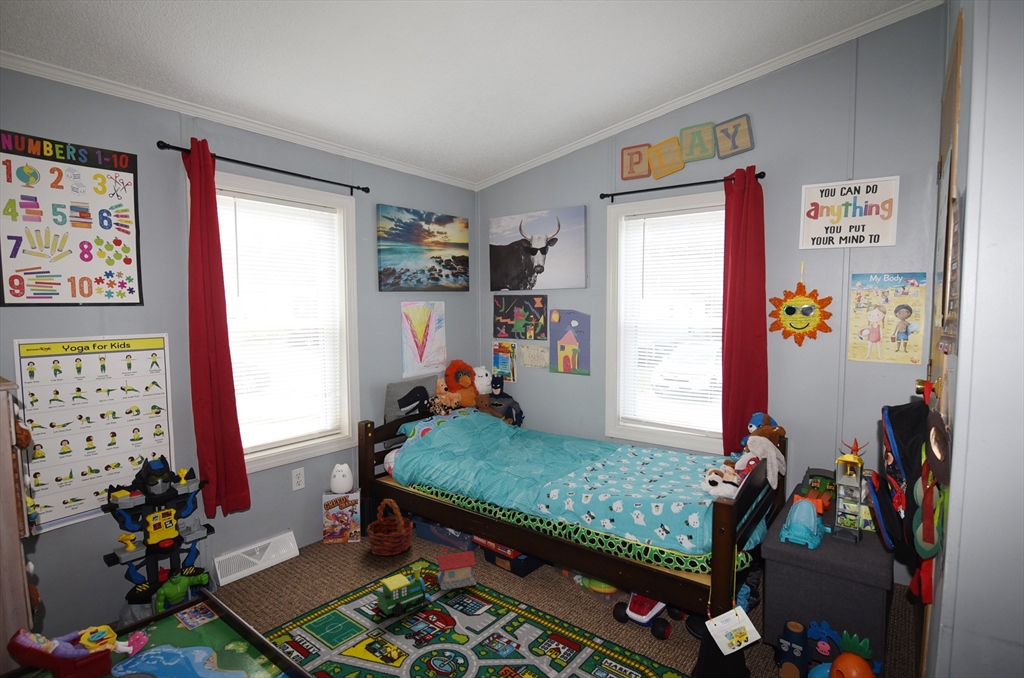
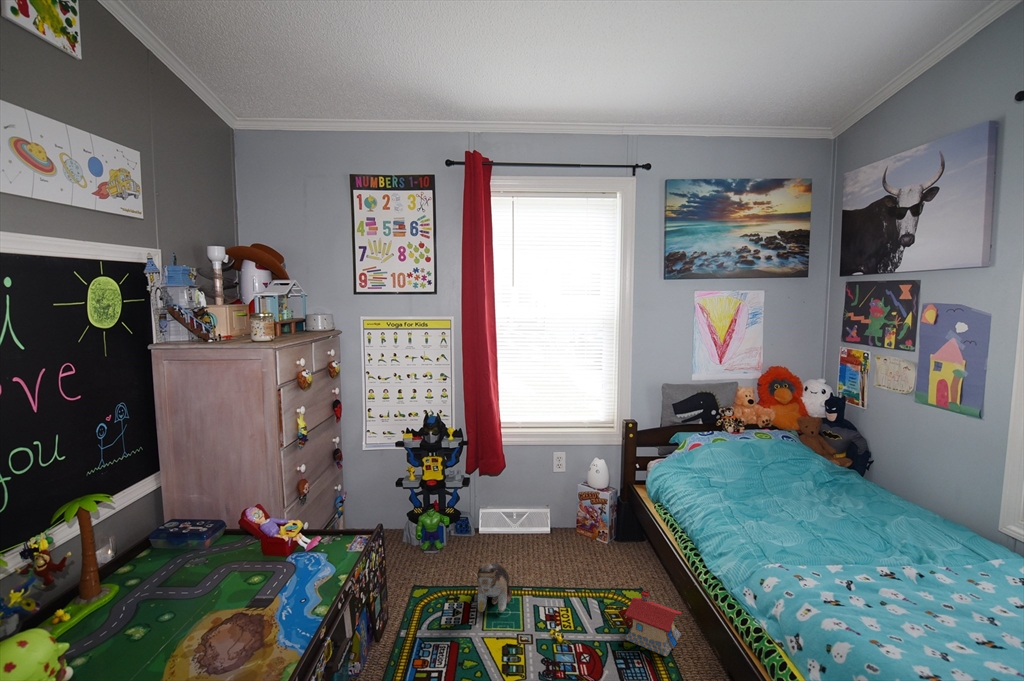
basket: present [367,499,413,556] -> none [601,510,654,576]
toy train: present [377,566,432,616] -> none [547,592,606,643]
plush toy: none [294,582,336,638] -> present [473,563,512,612]

